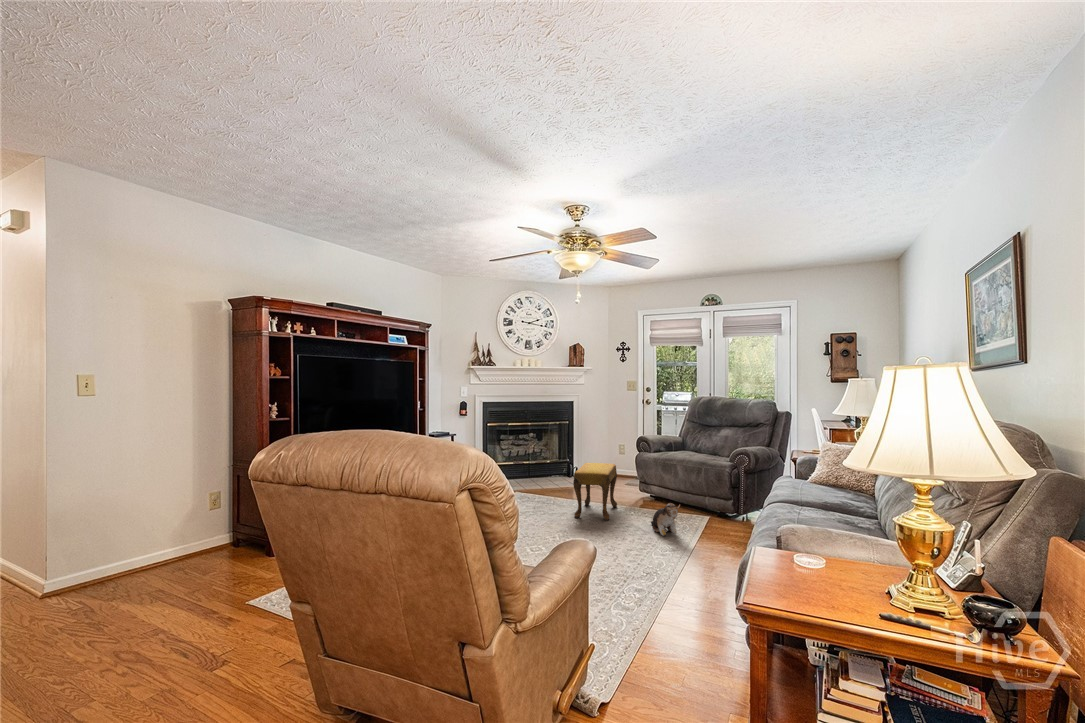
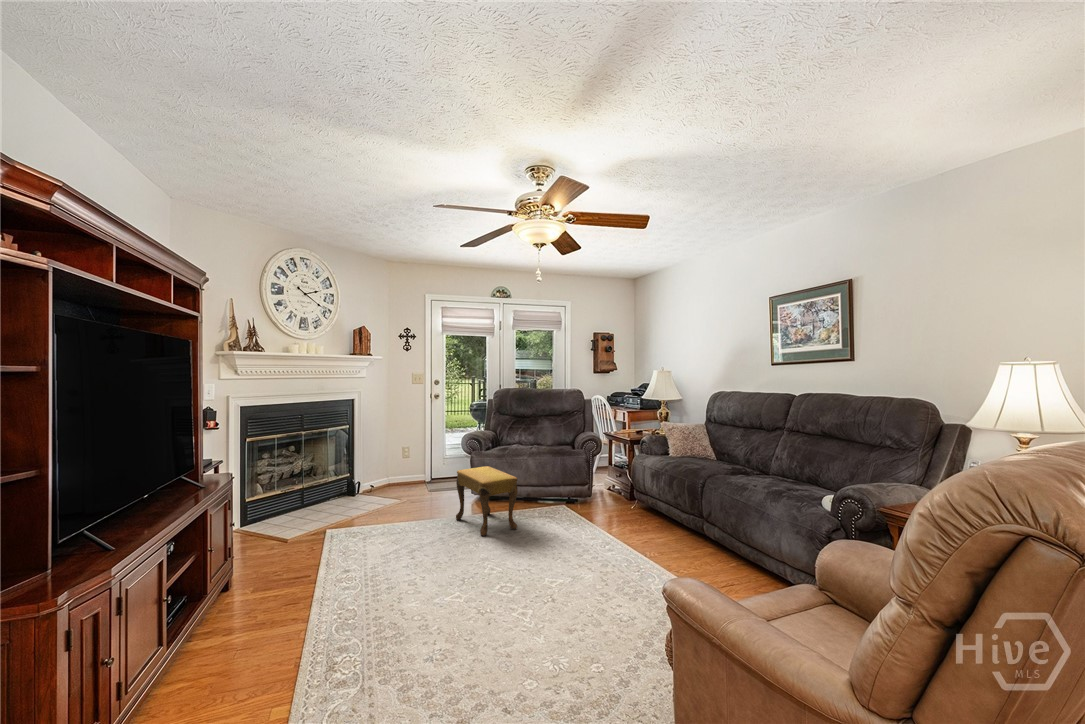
plush toy: present [651,503,680,536] -> none [556,494,609,529]

